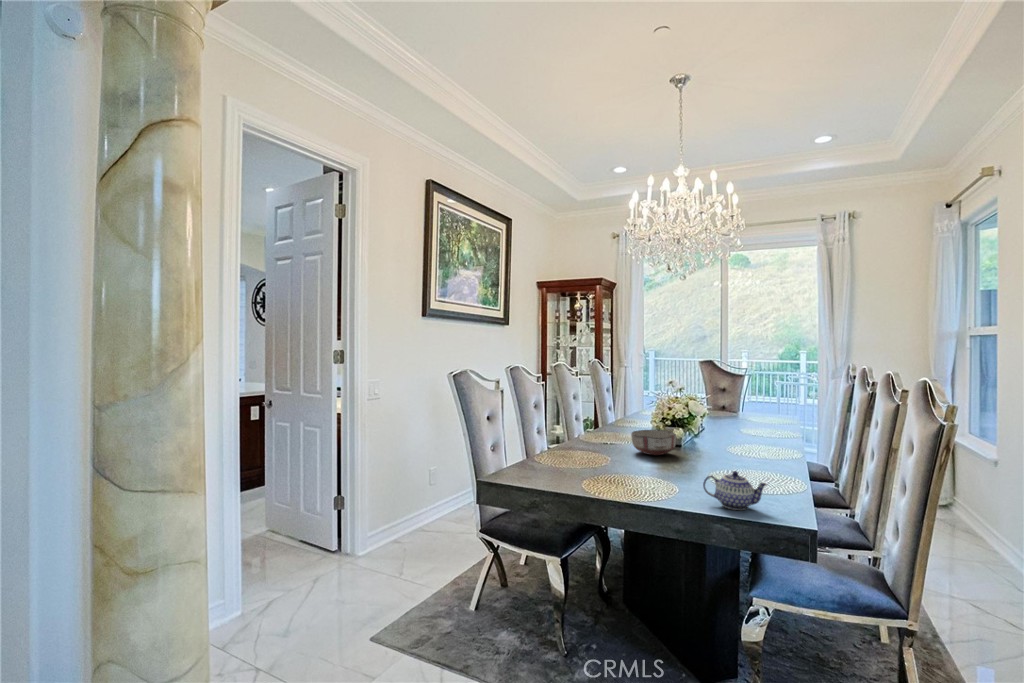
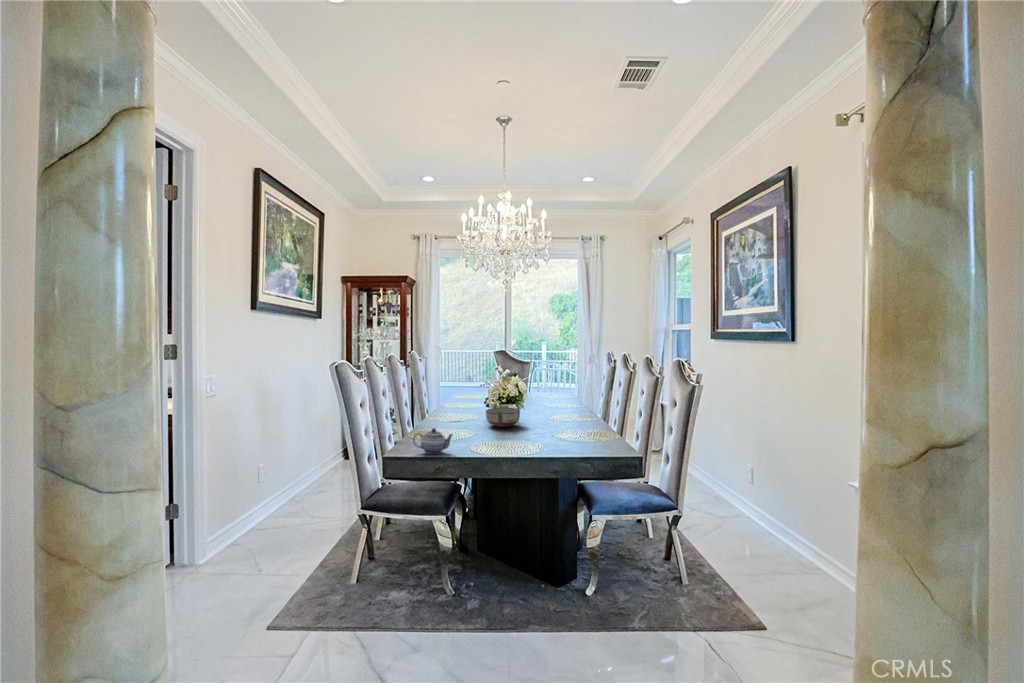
teapot: present [703,471,767,510] -> present [413,428,453,454]

